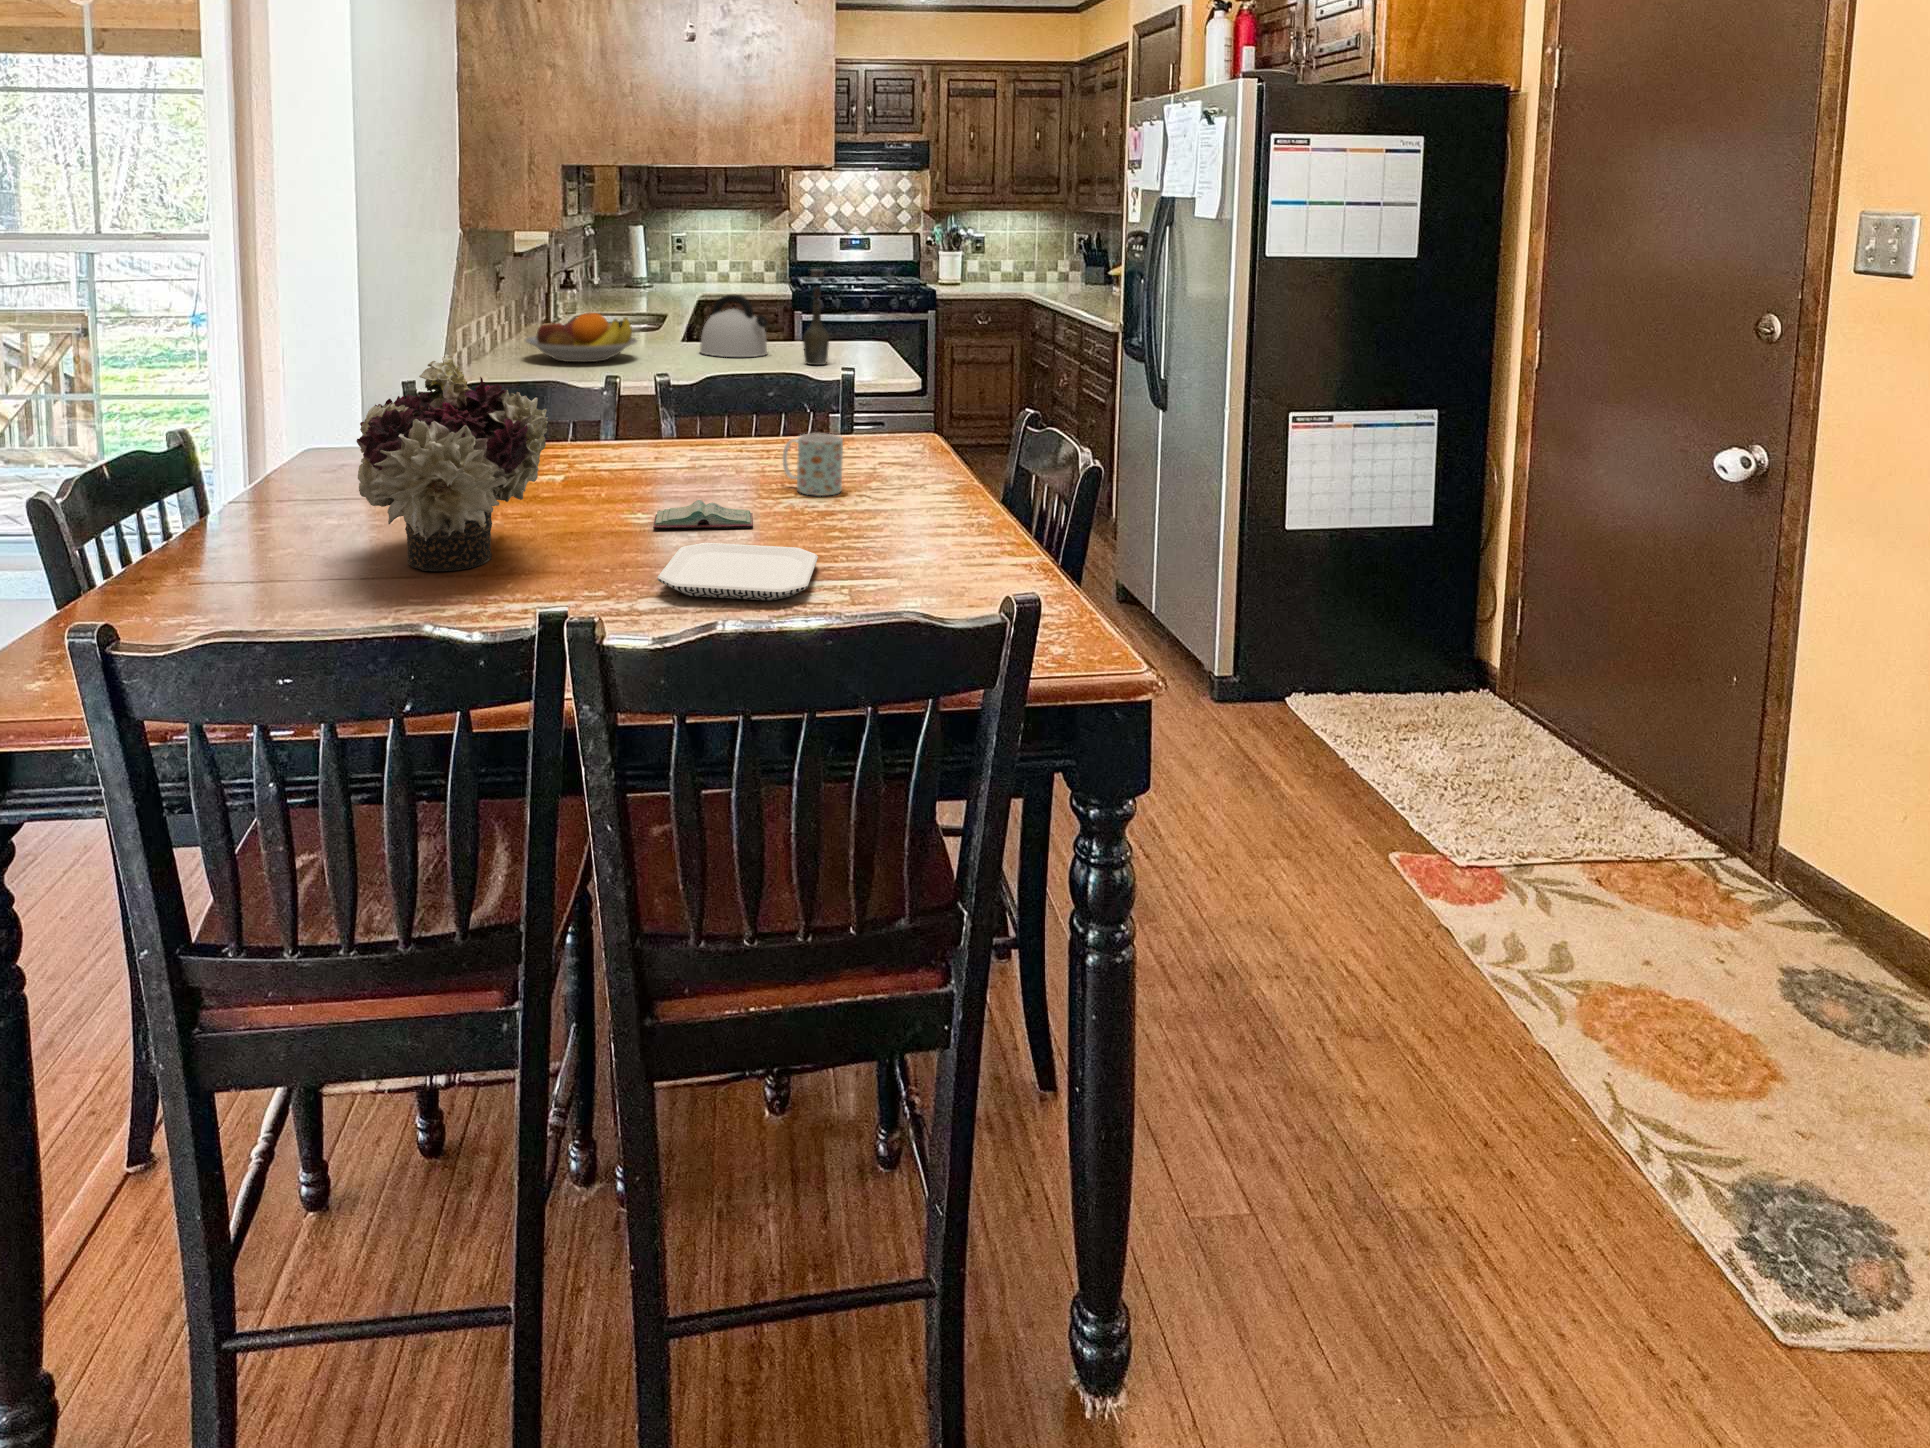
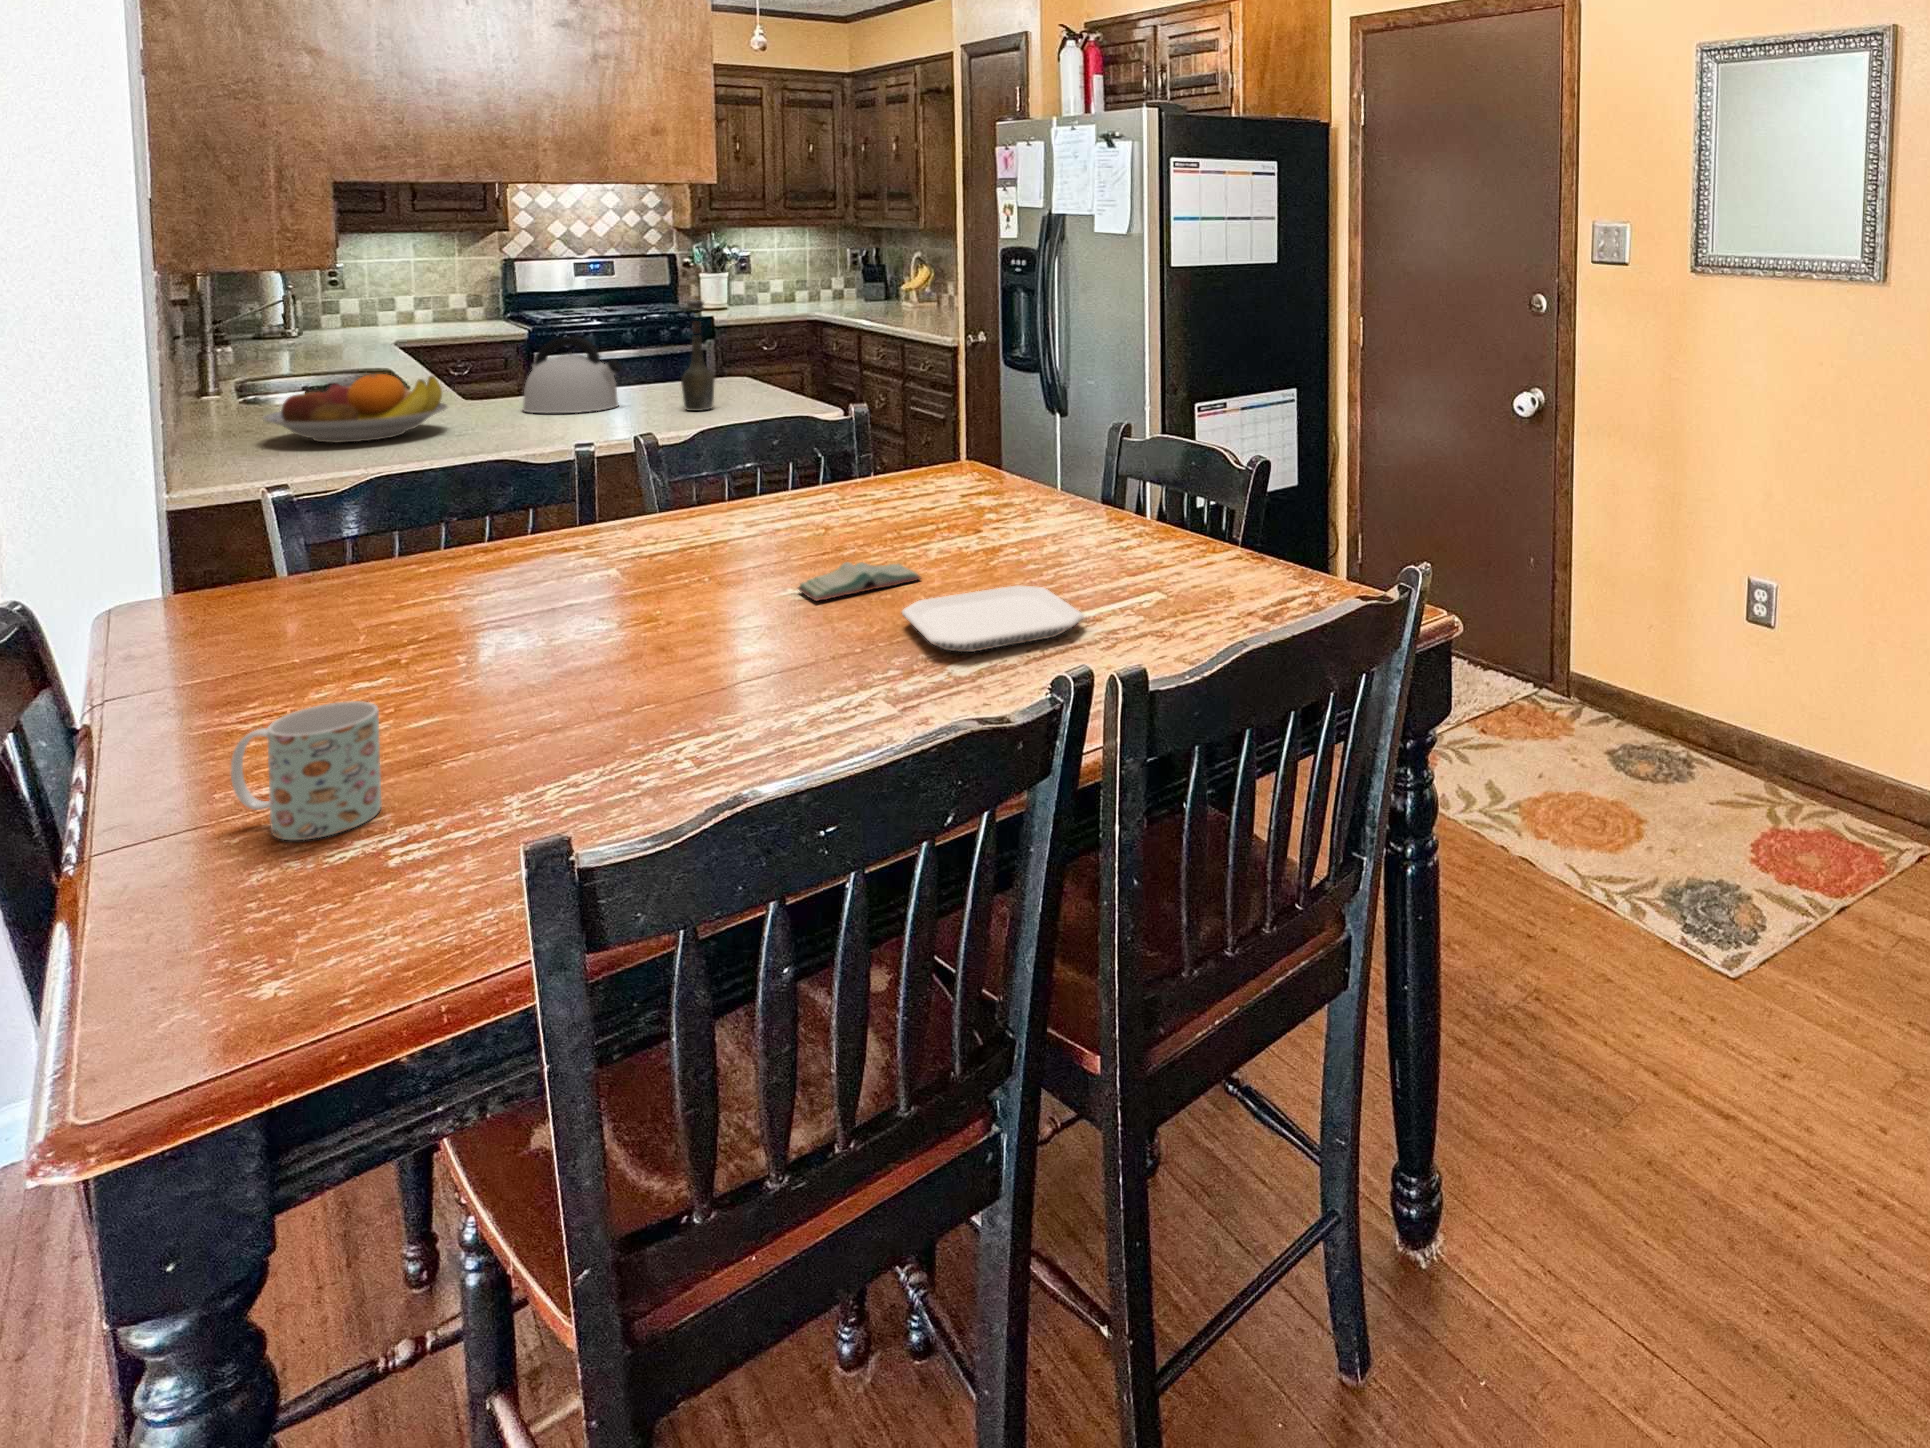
flower arrangement: present [356,354,548,571] -> none [446,430,745,705]
mug: present [783,433,843,496] -> present [231,701,381,840]

